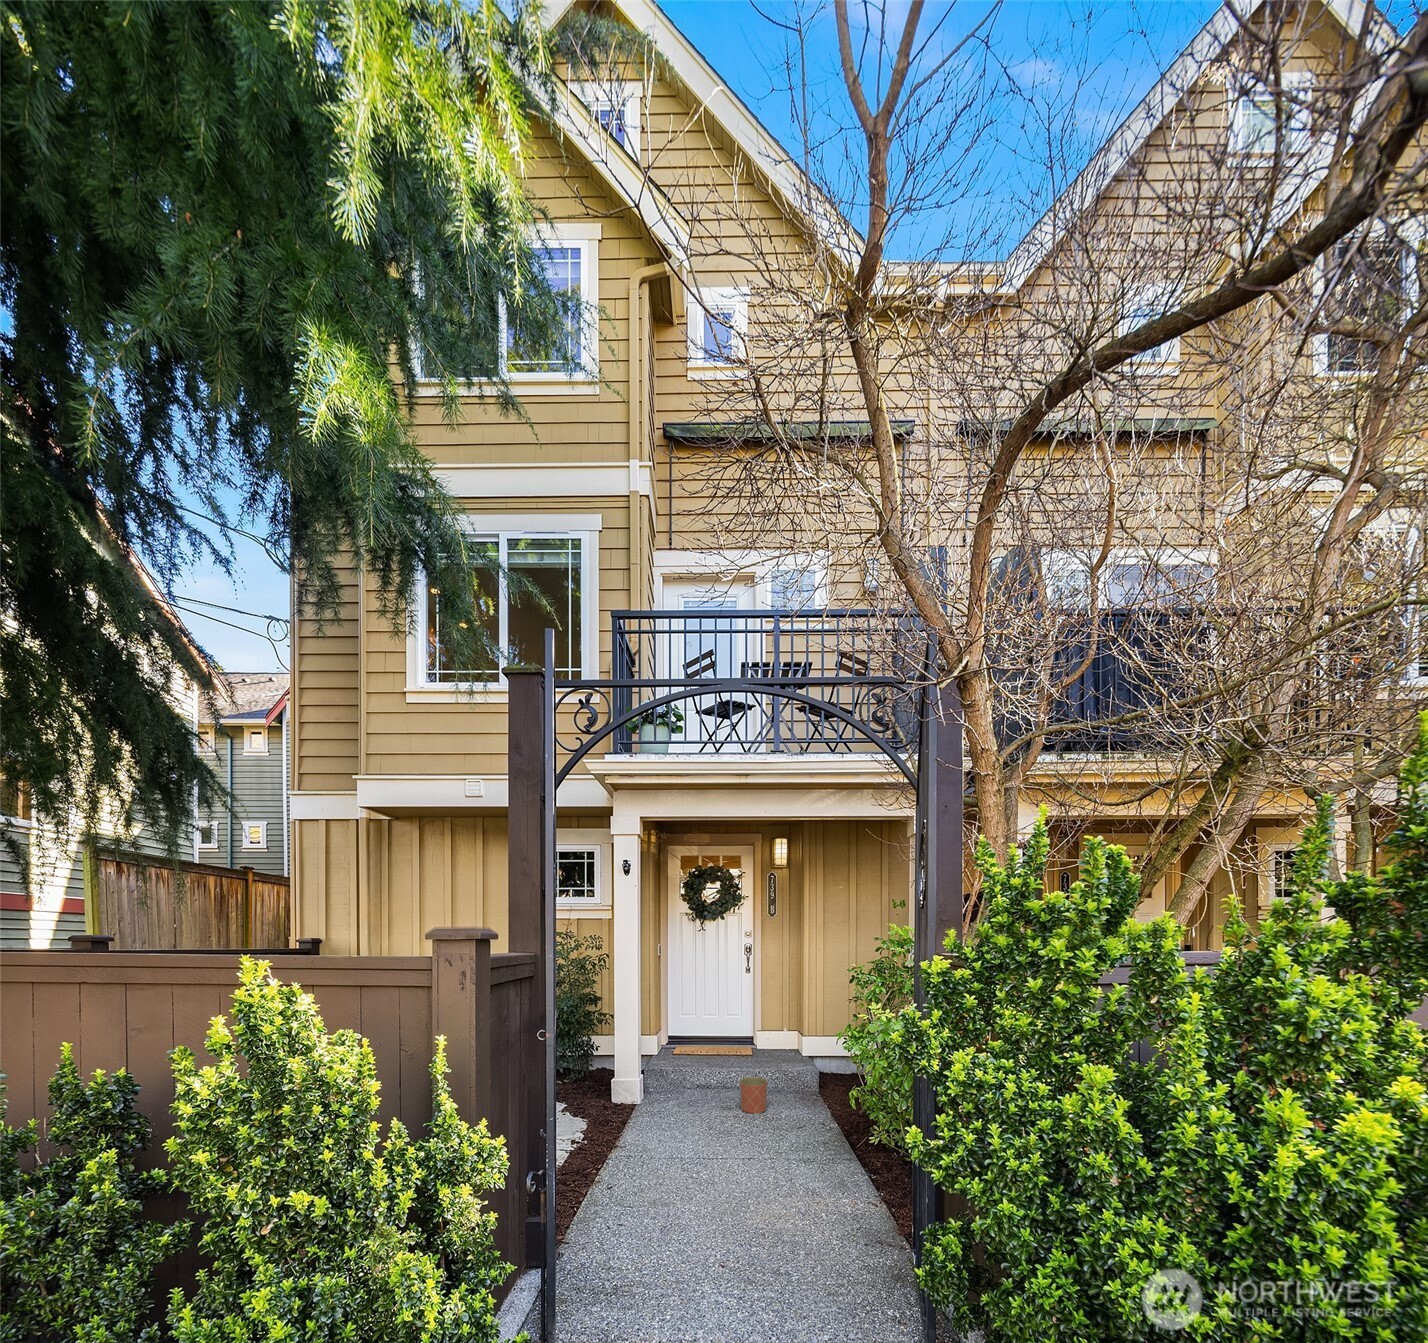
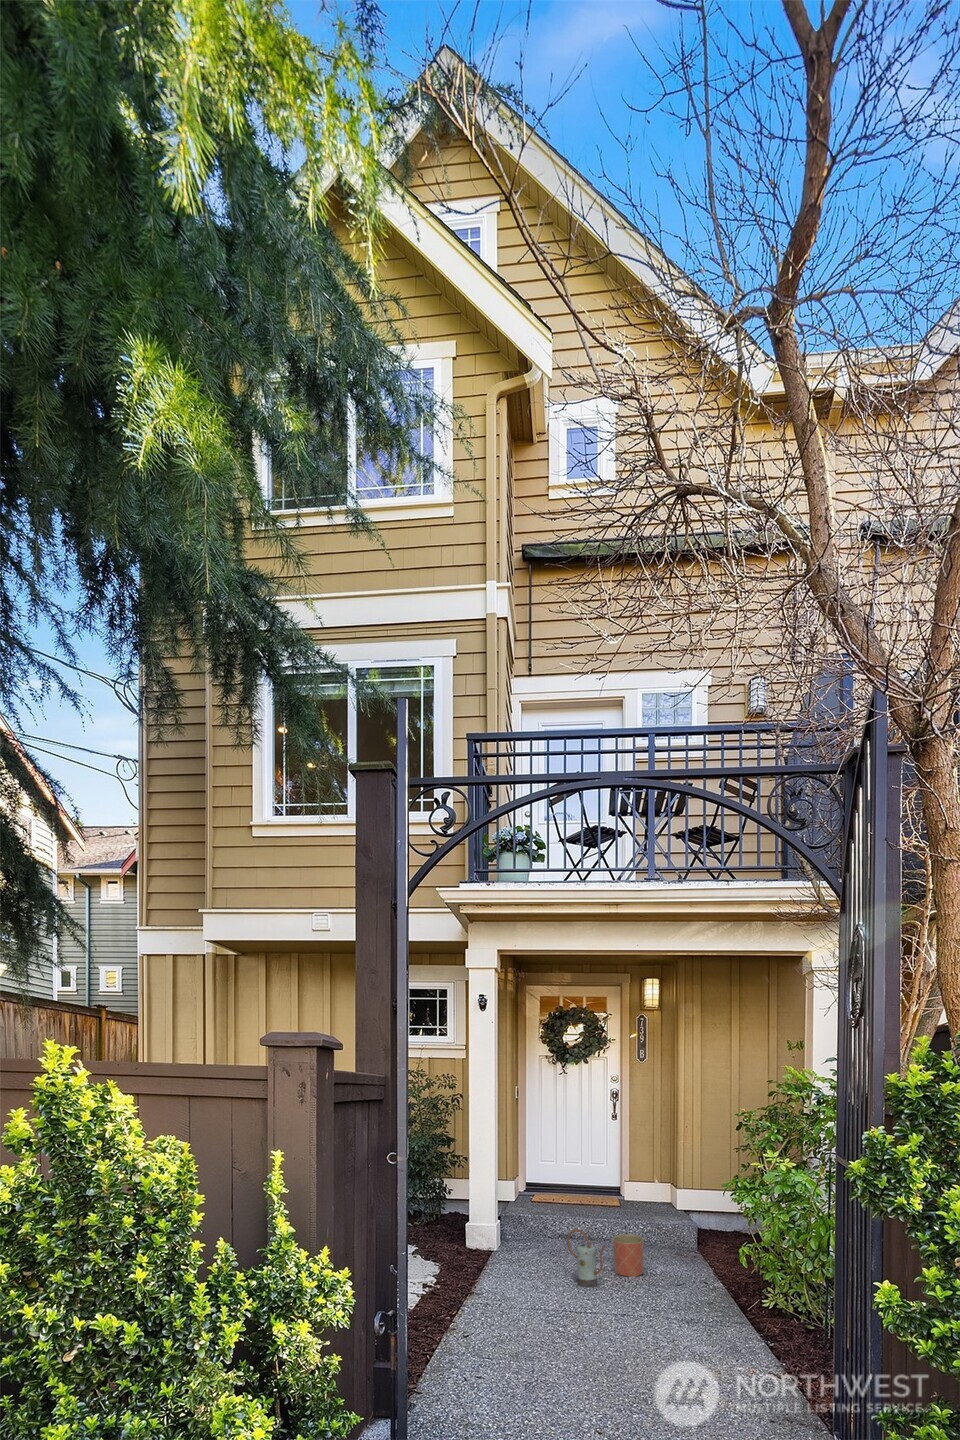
watering can: none [699,1075,733,1125] -> present [567,1230,606,1287]

